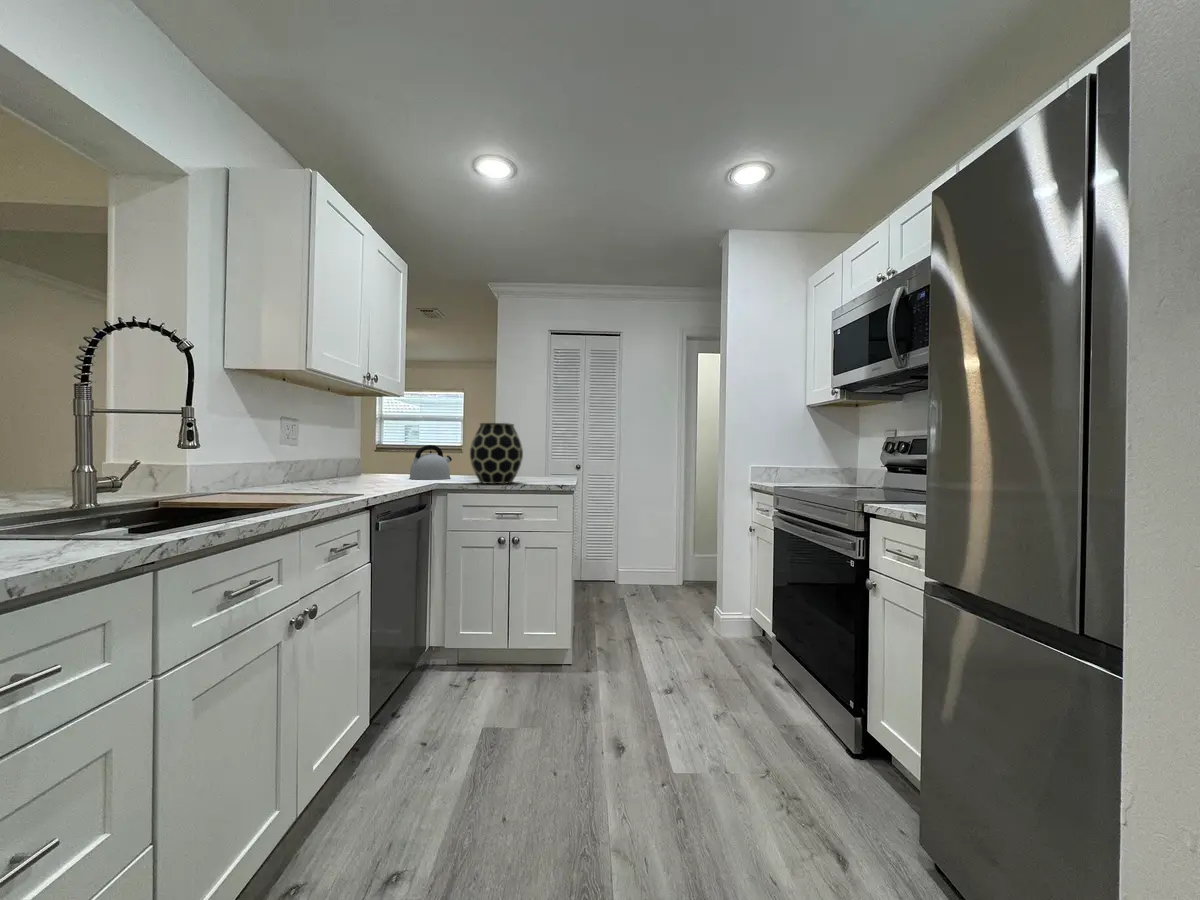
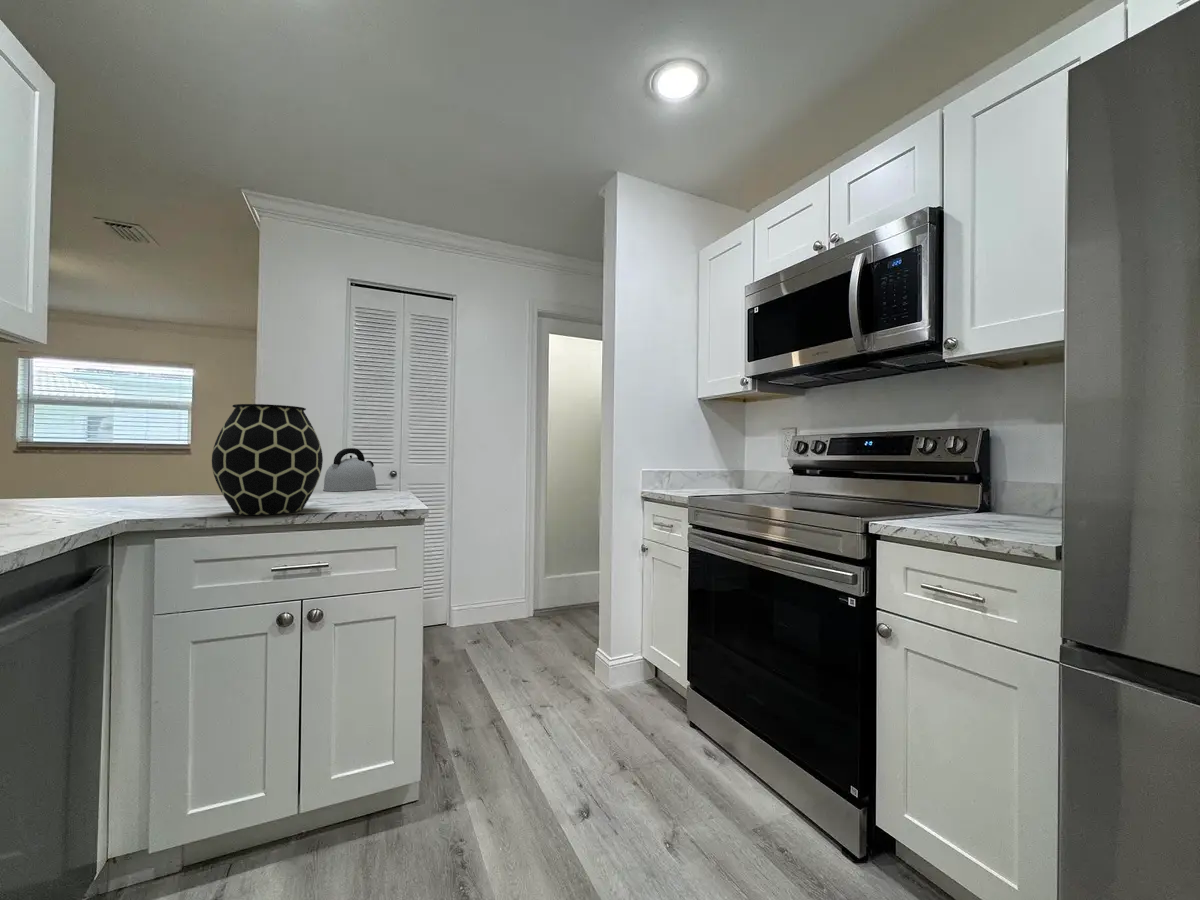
kettle: present [410,445,452,479] -> present [323,448,376,491]

